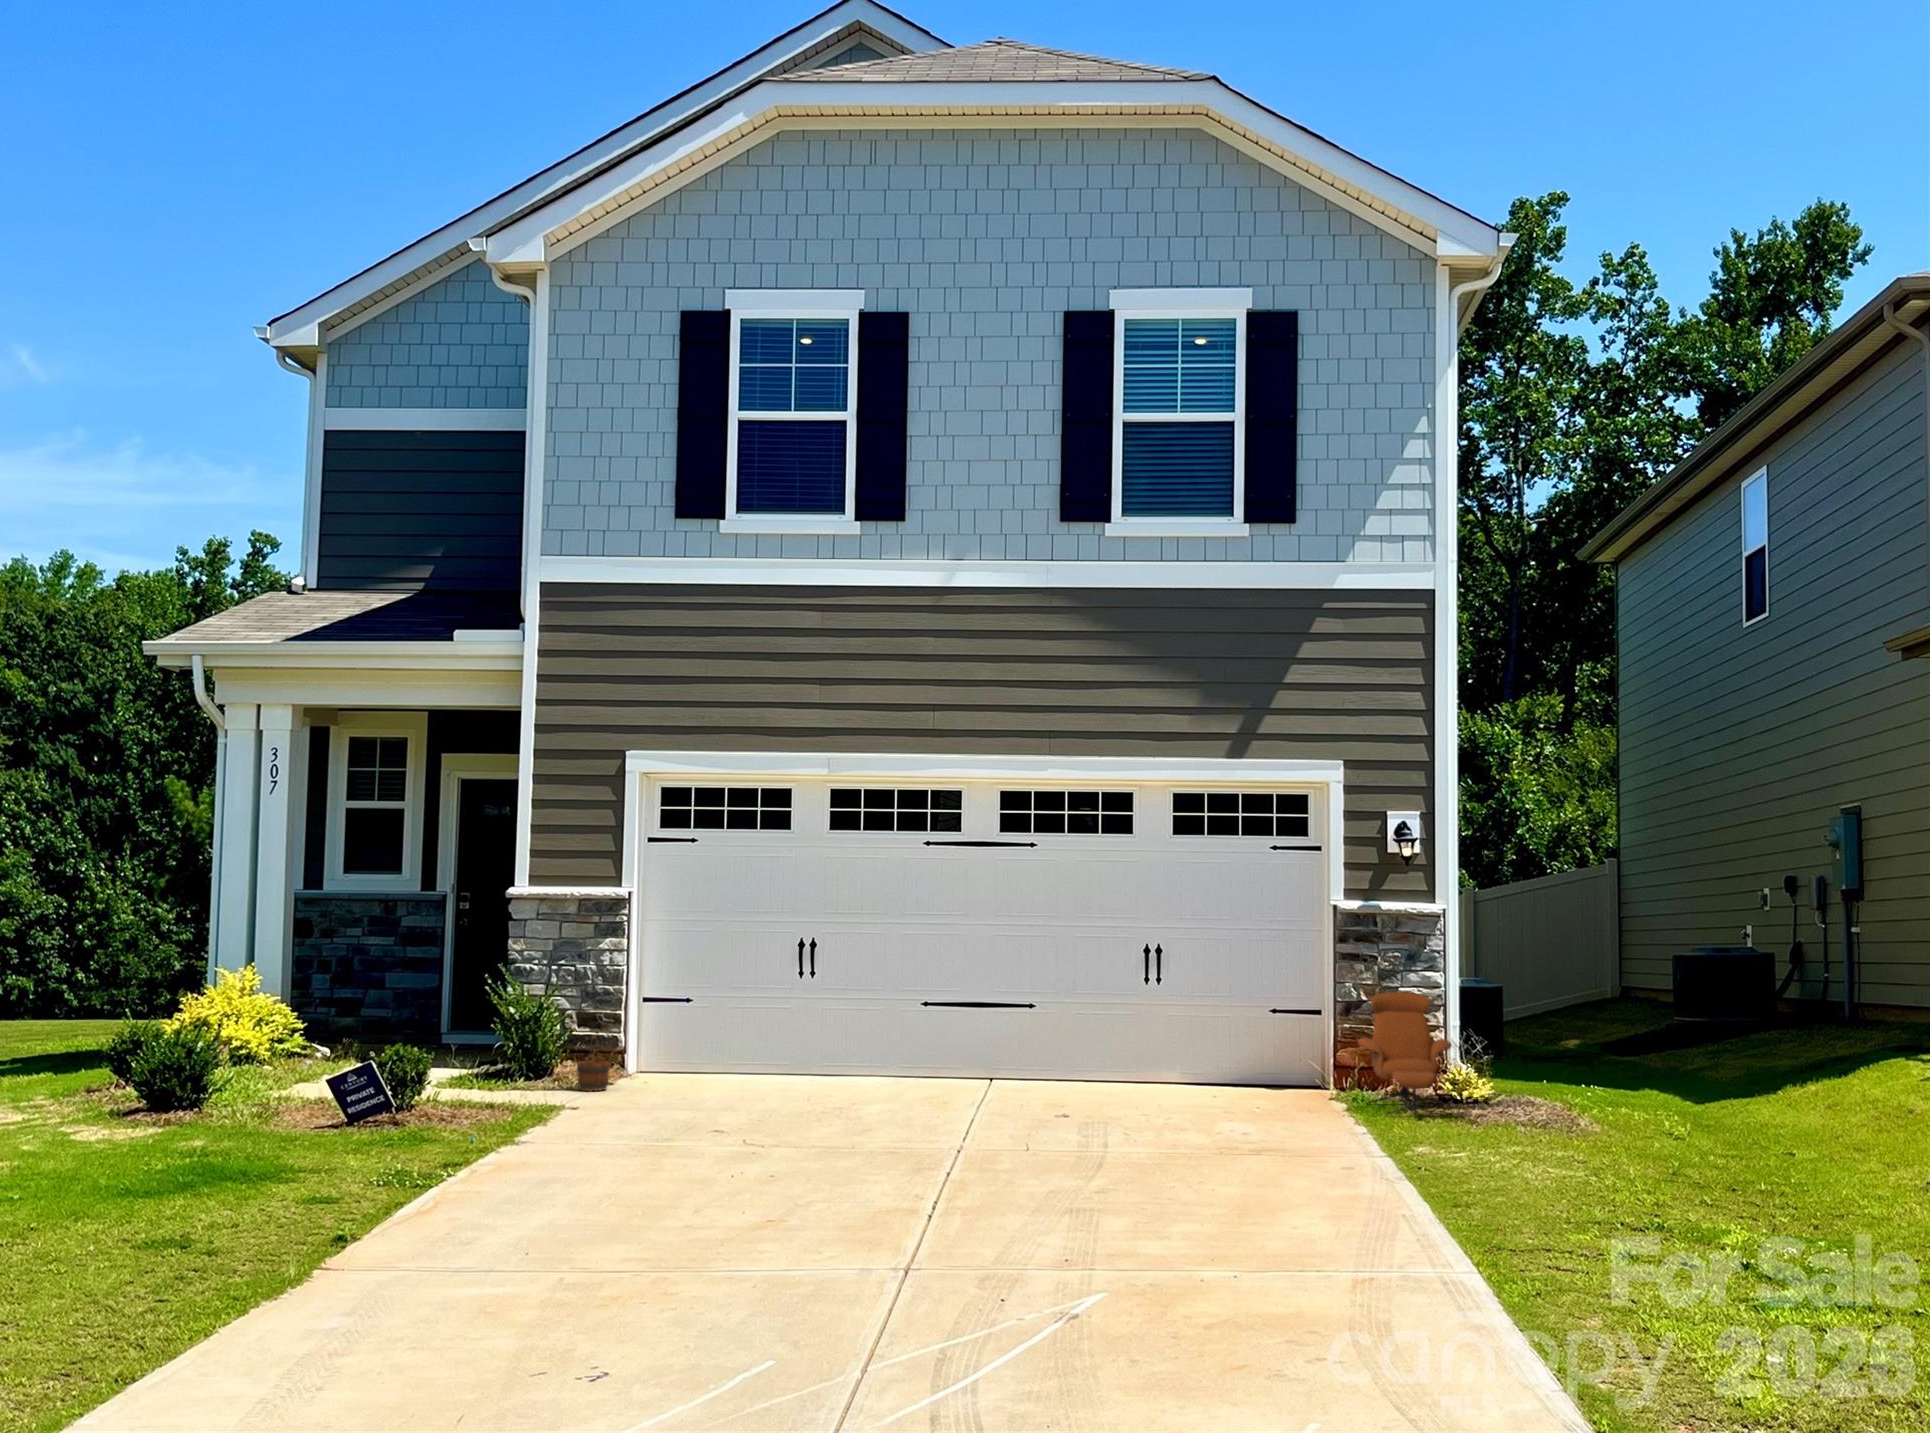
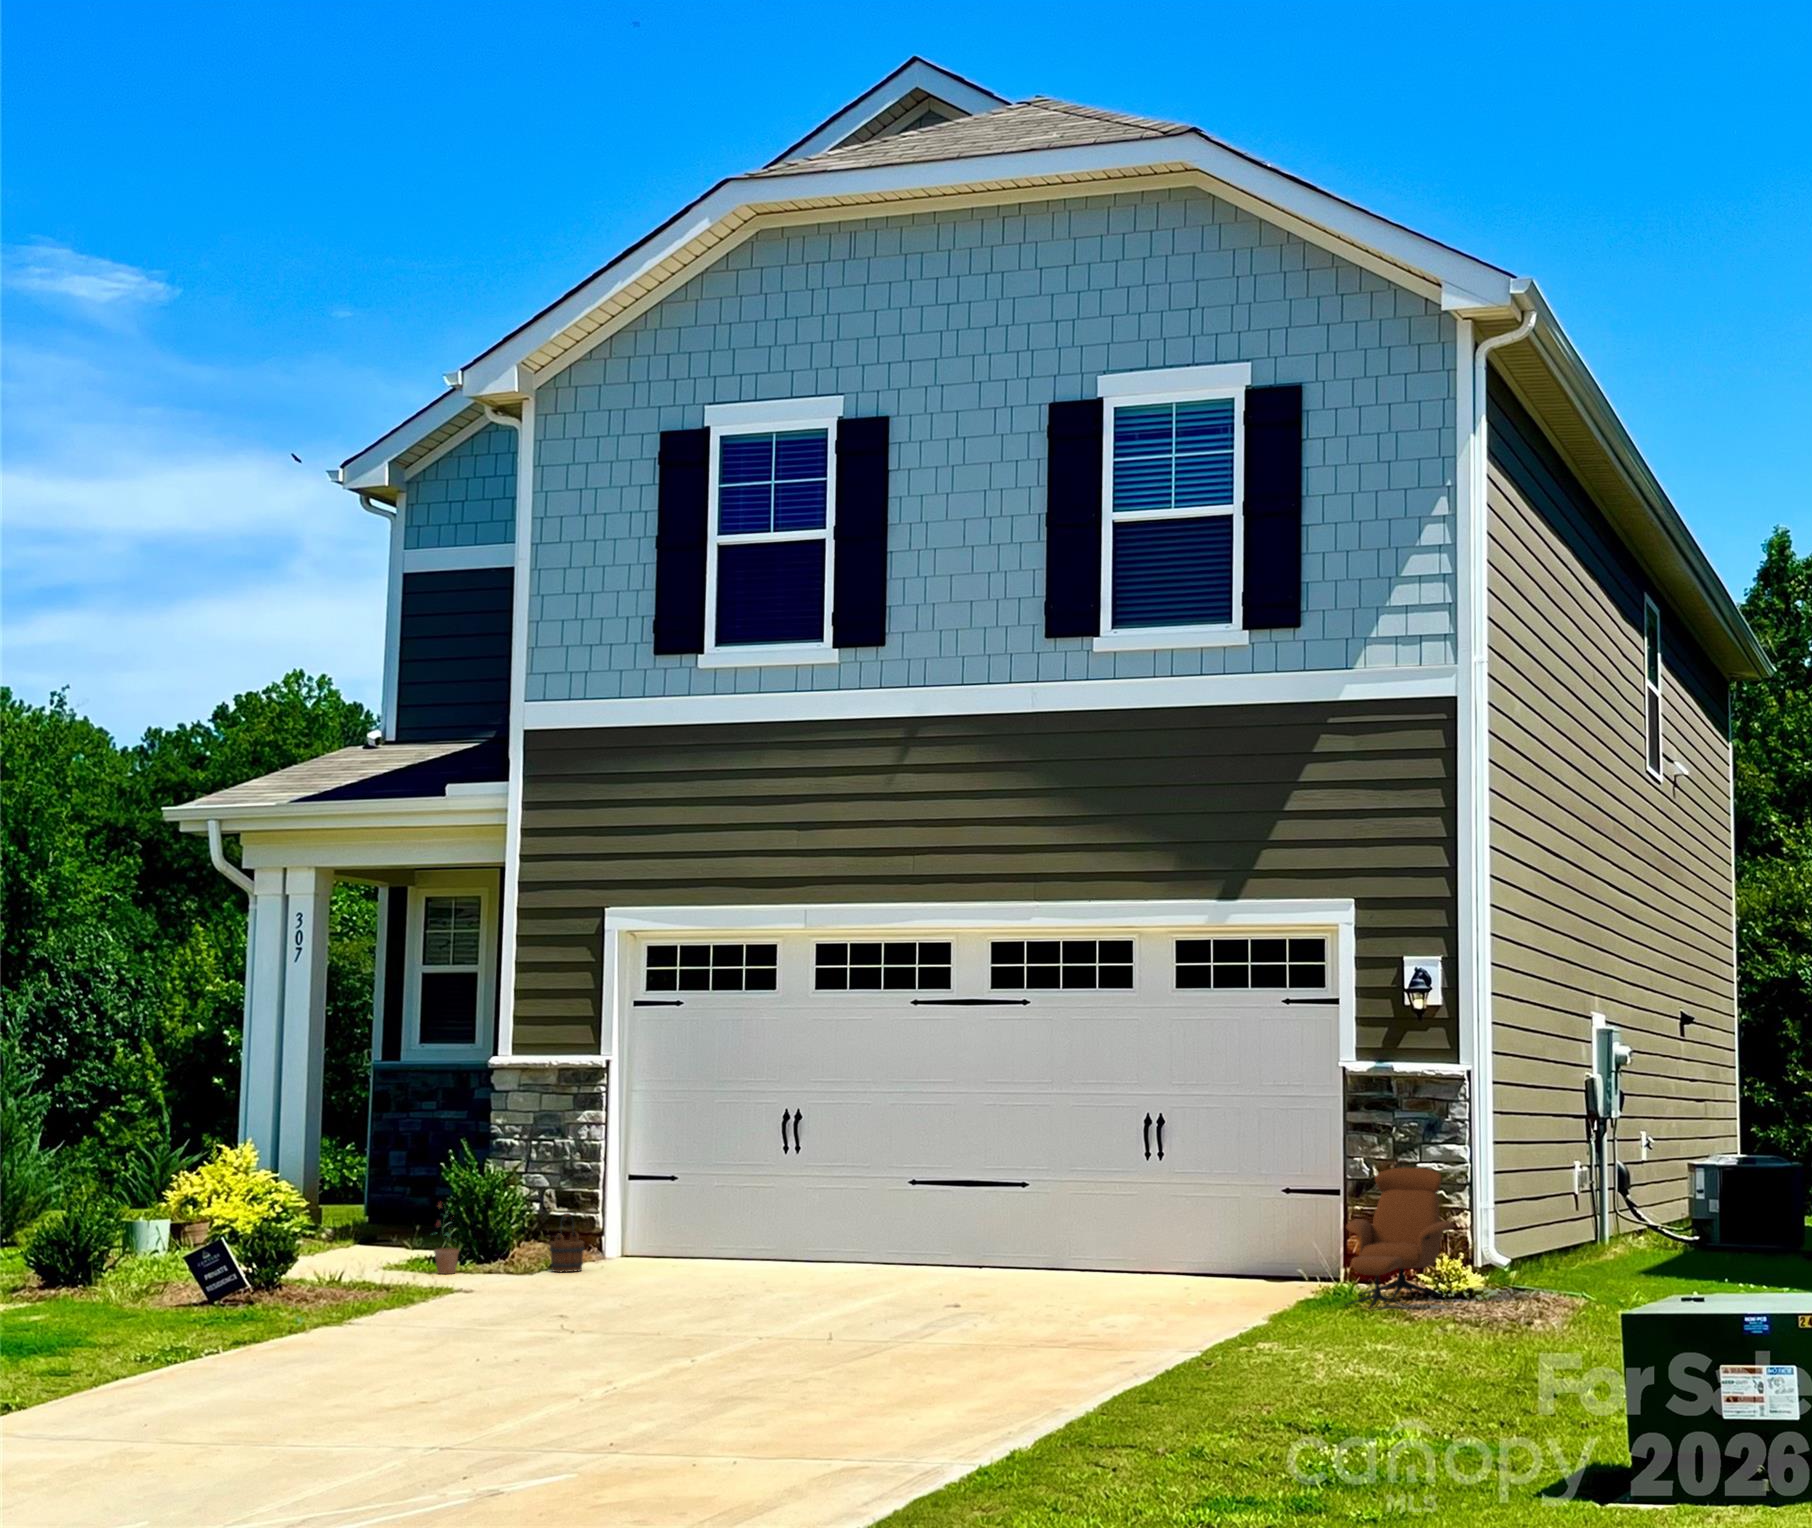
potted plant: none [464,1023,499,1095] -> present [434,1202,459,1274]

